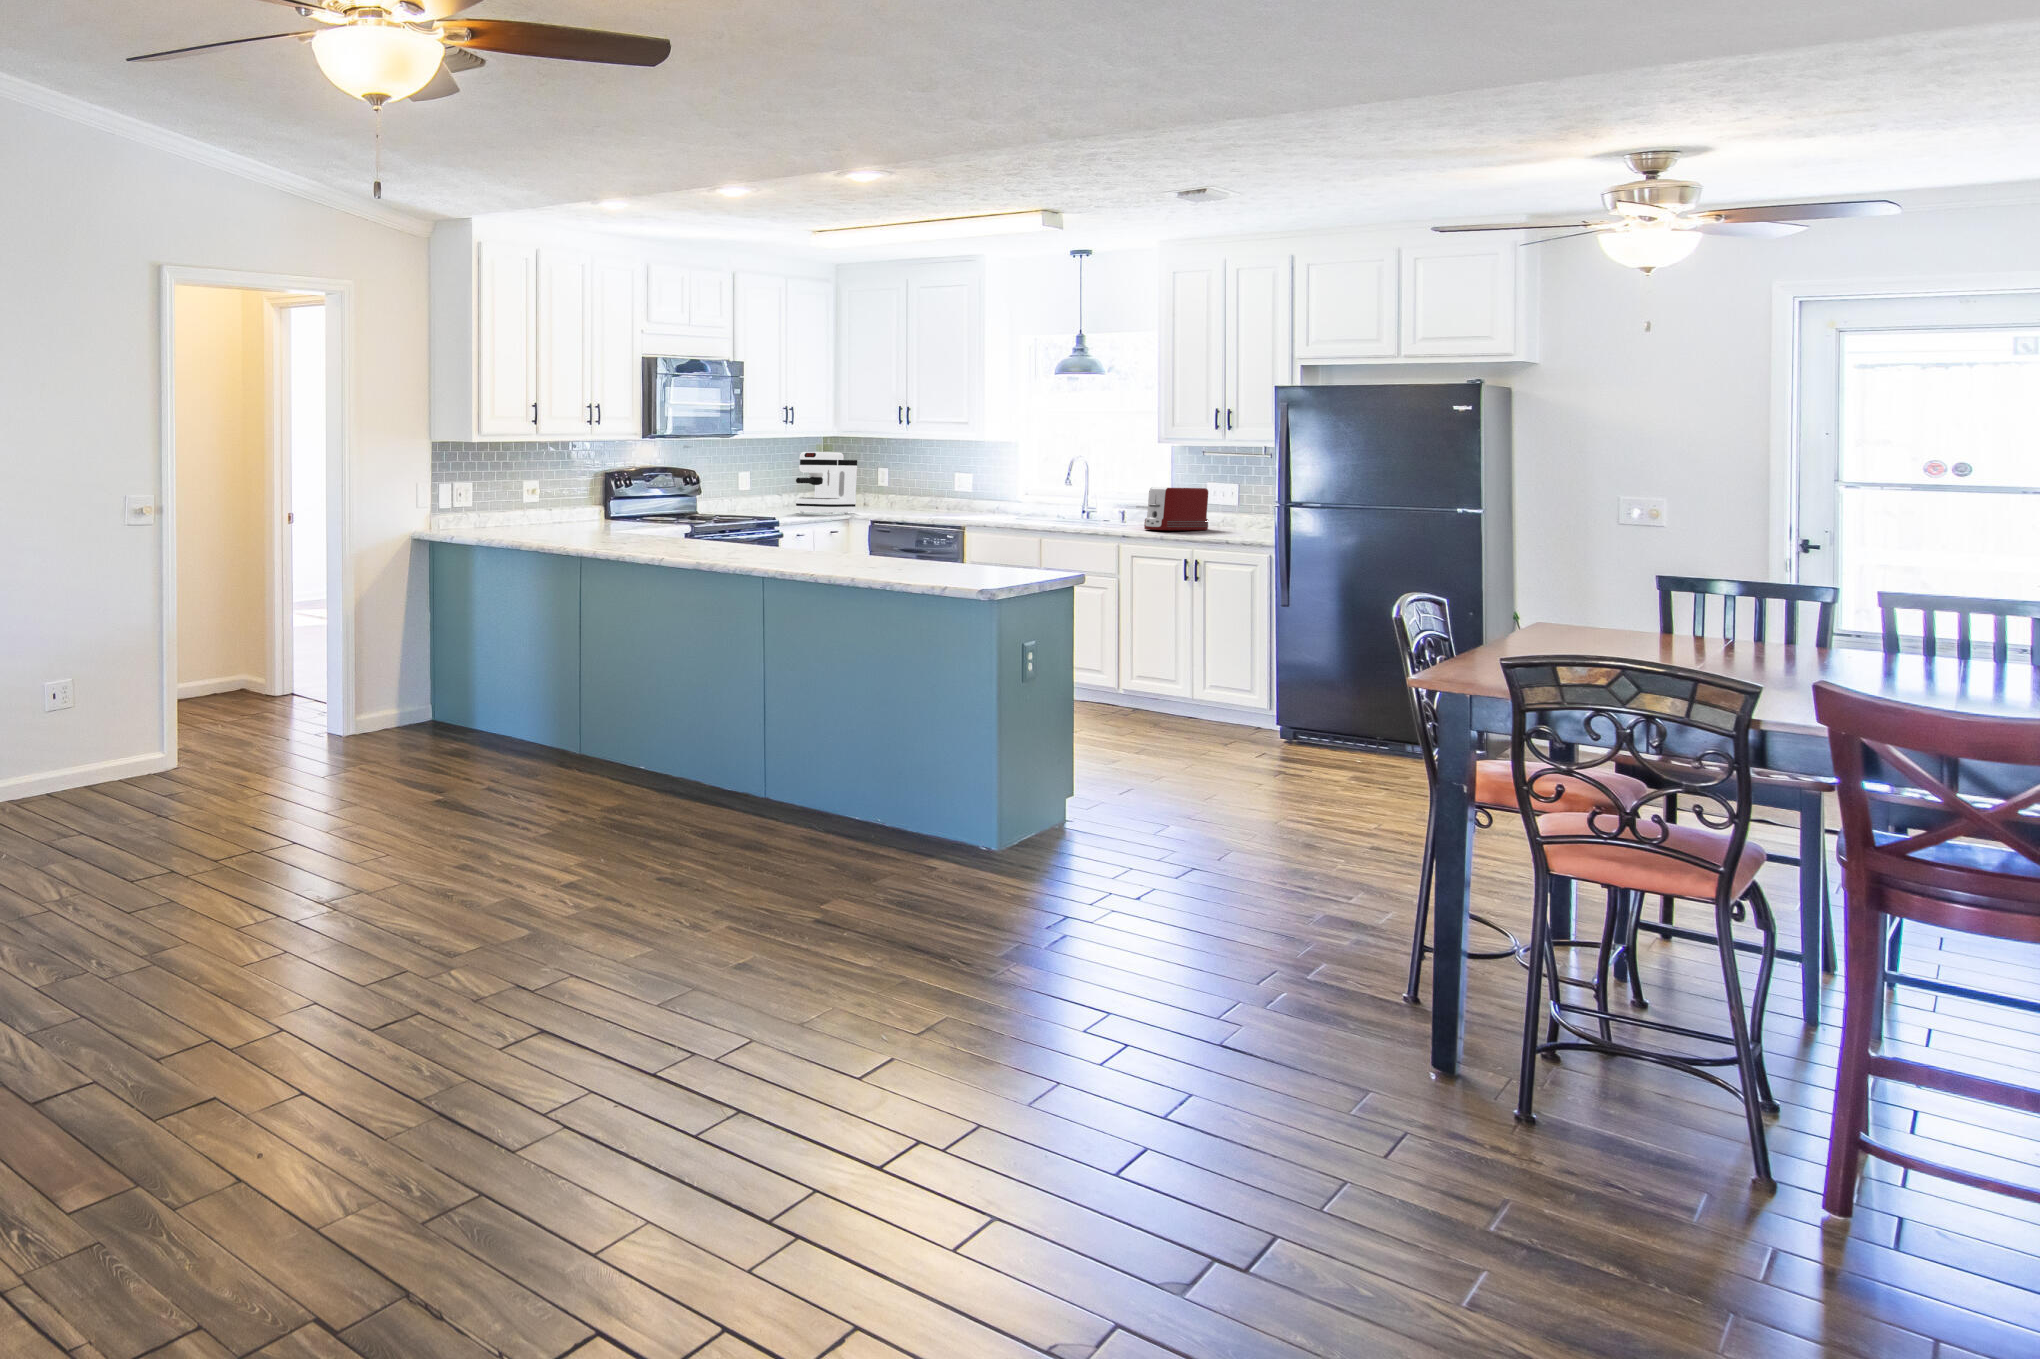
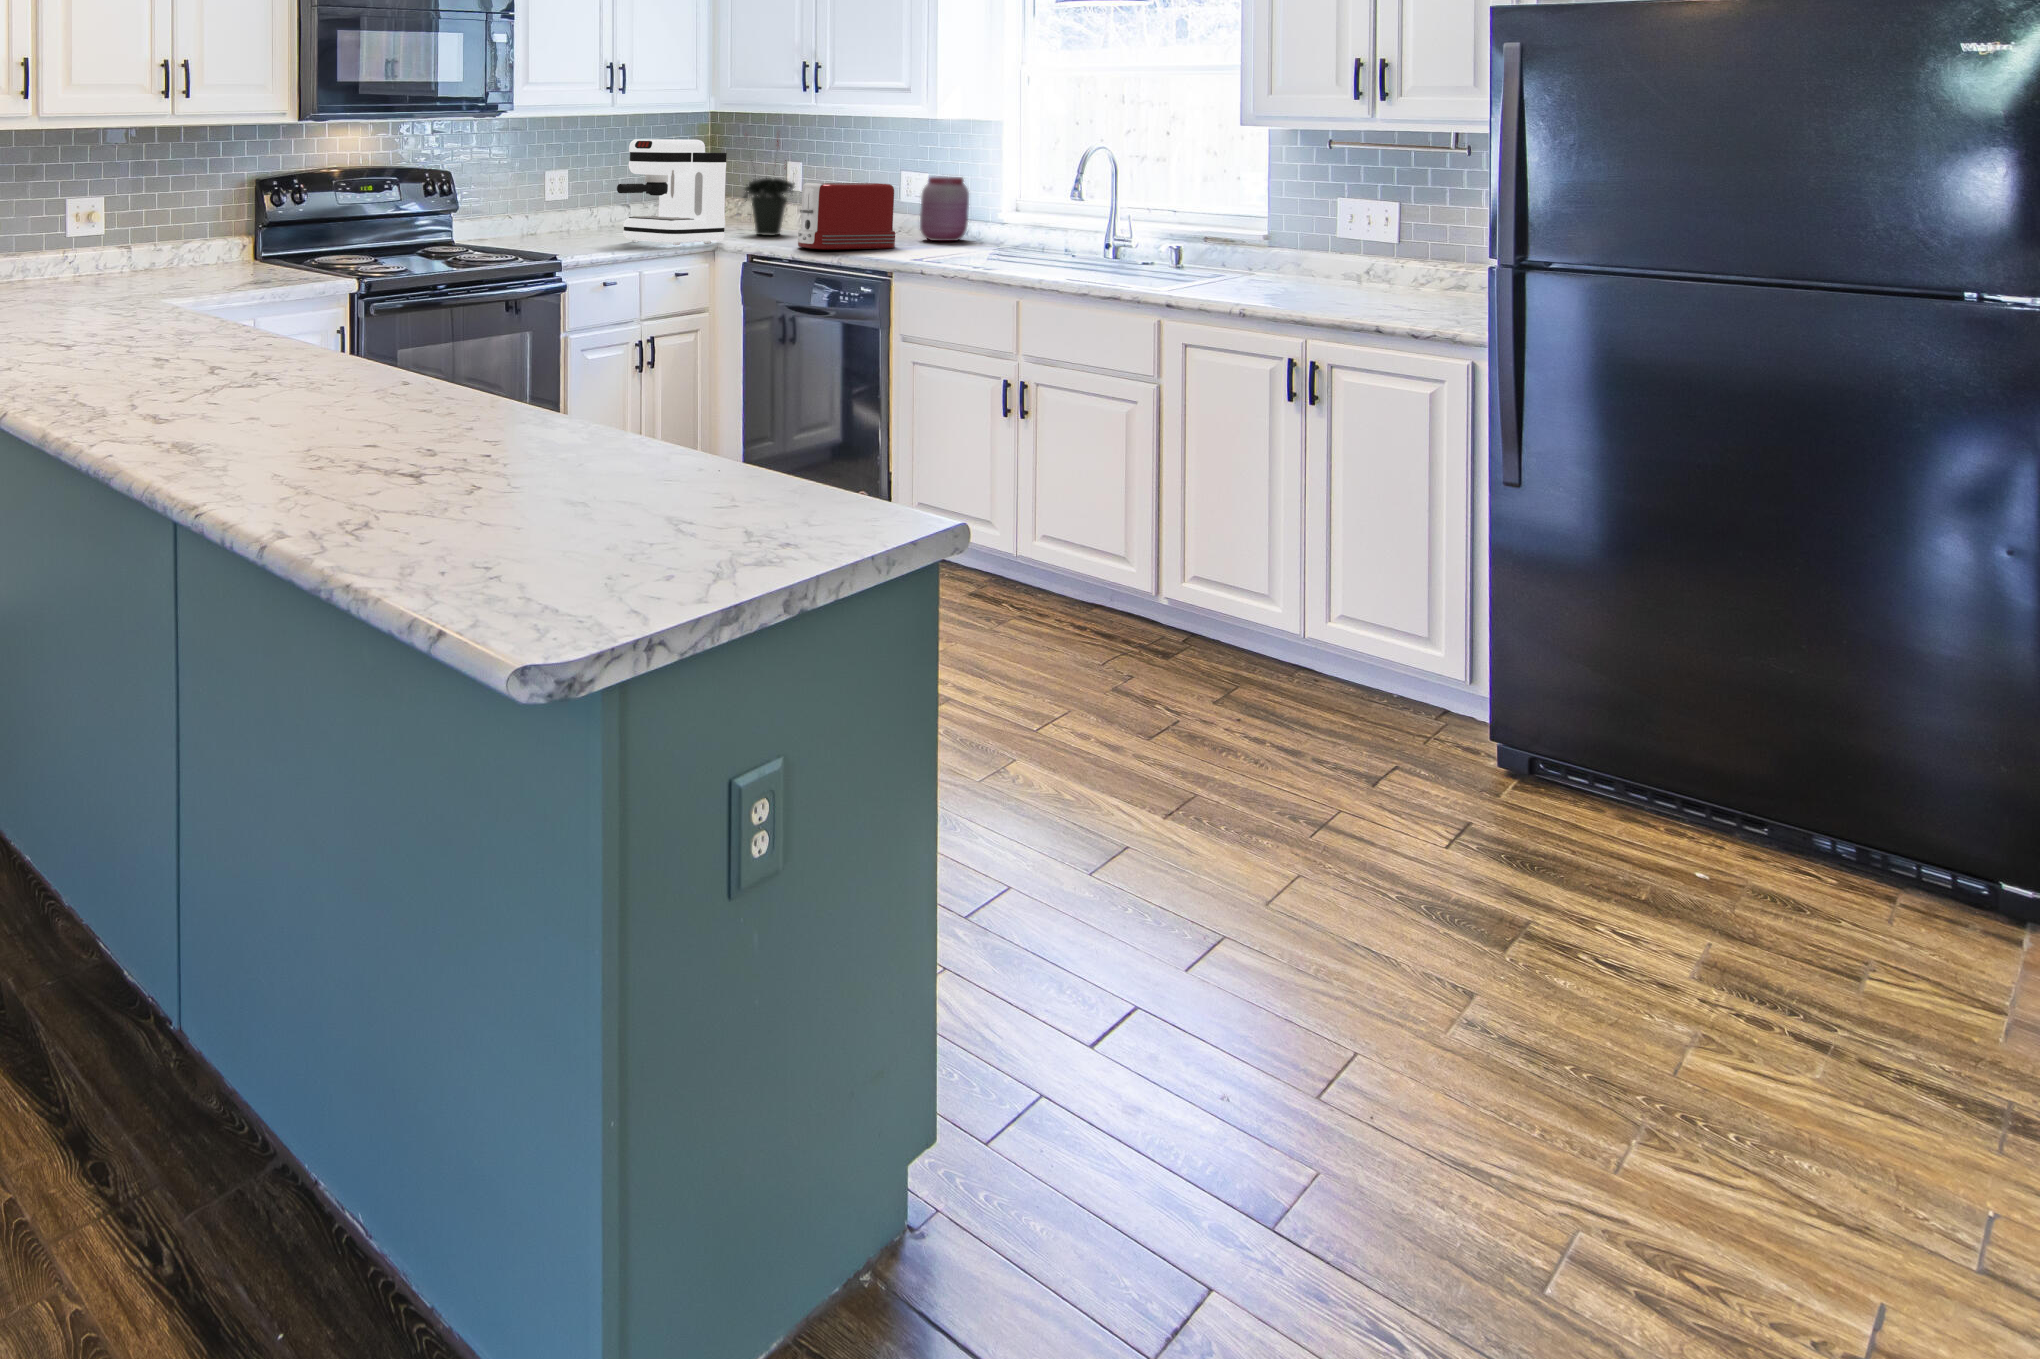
potted plant: none [861,446,893,510] -> present [744,141,794,236]
jar: none [969,474,998,512] -> present [920,177,969,241]
toaster: present [1144,487,1208,530] -> present [798,183,895,249]

